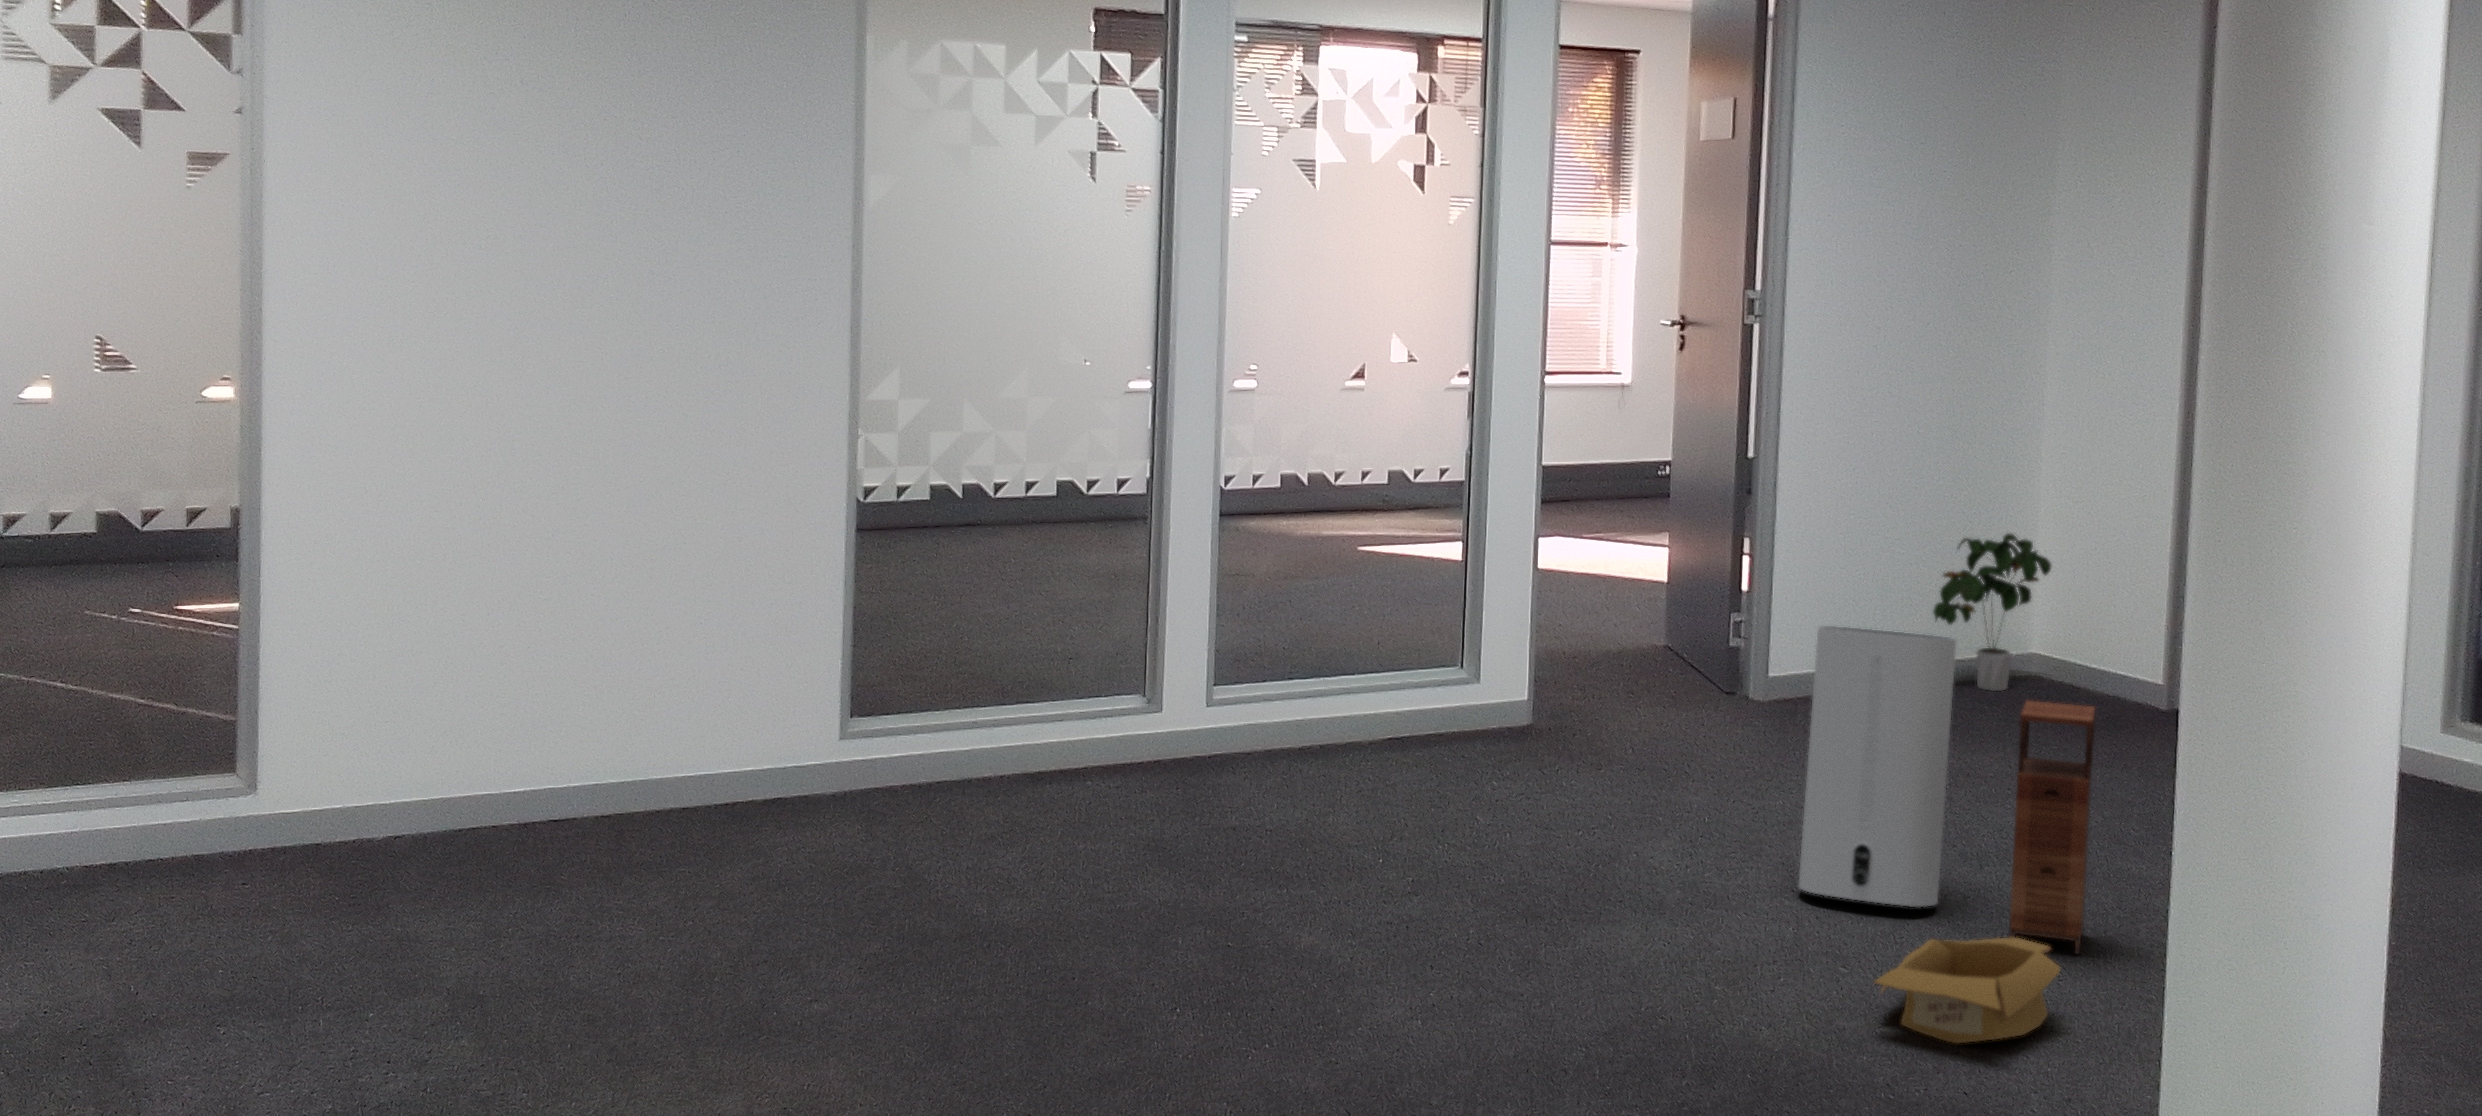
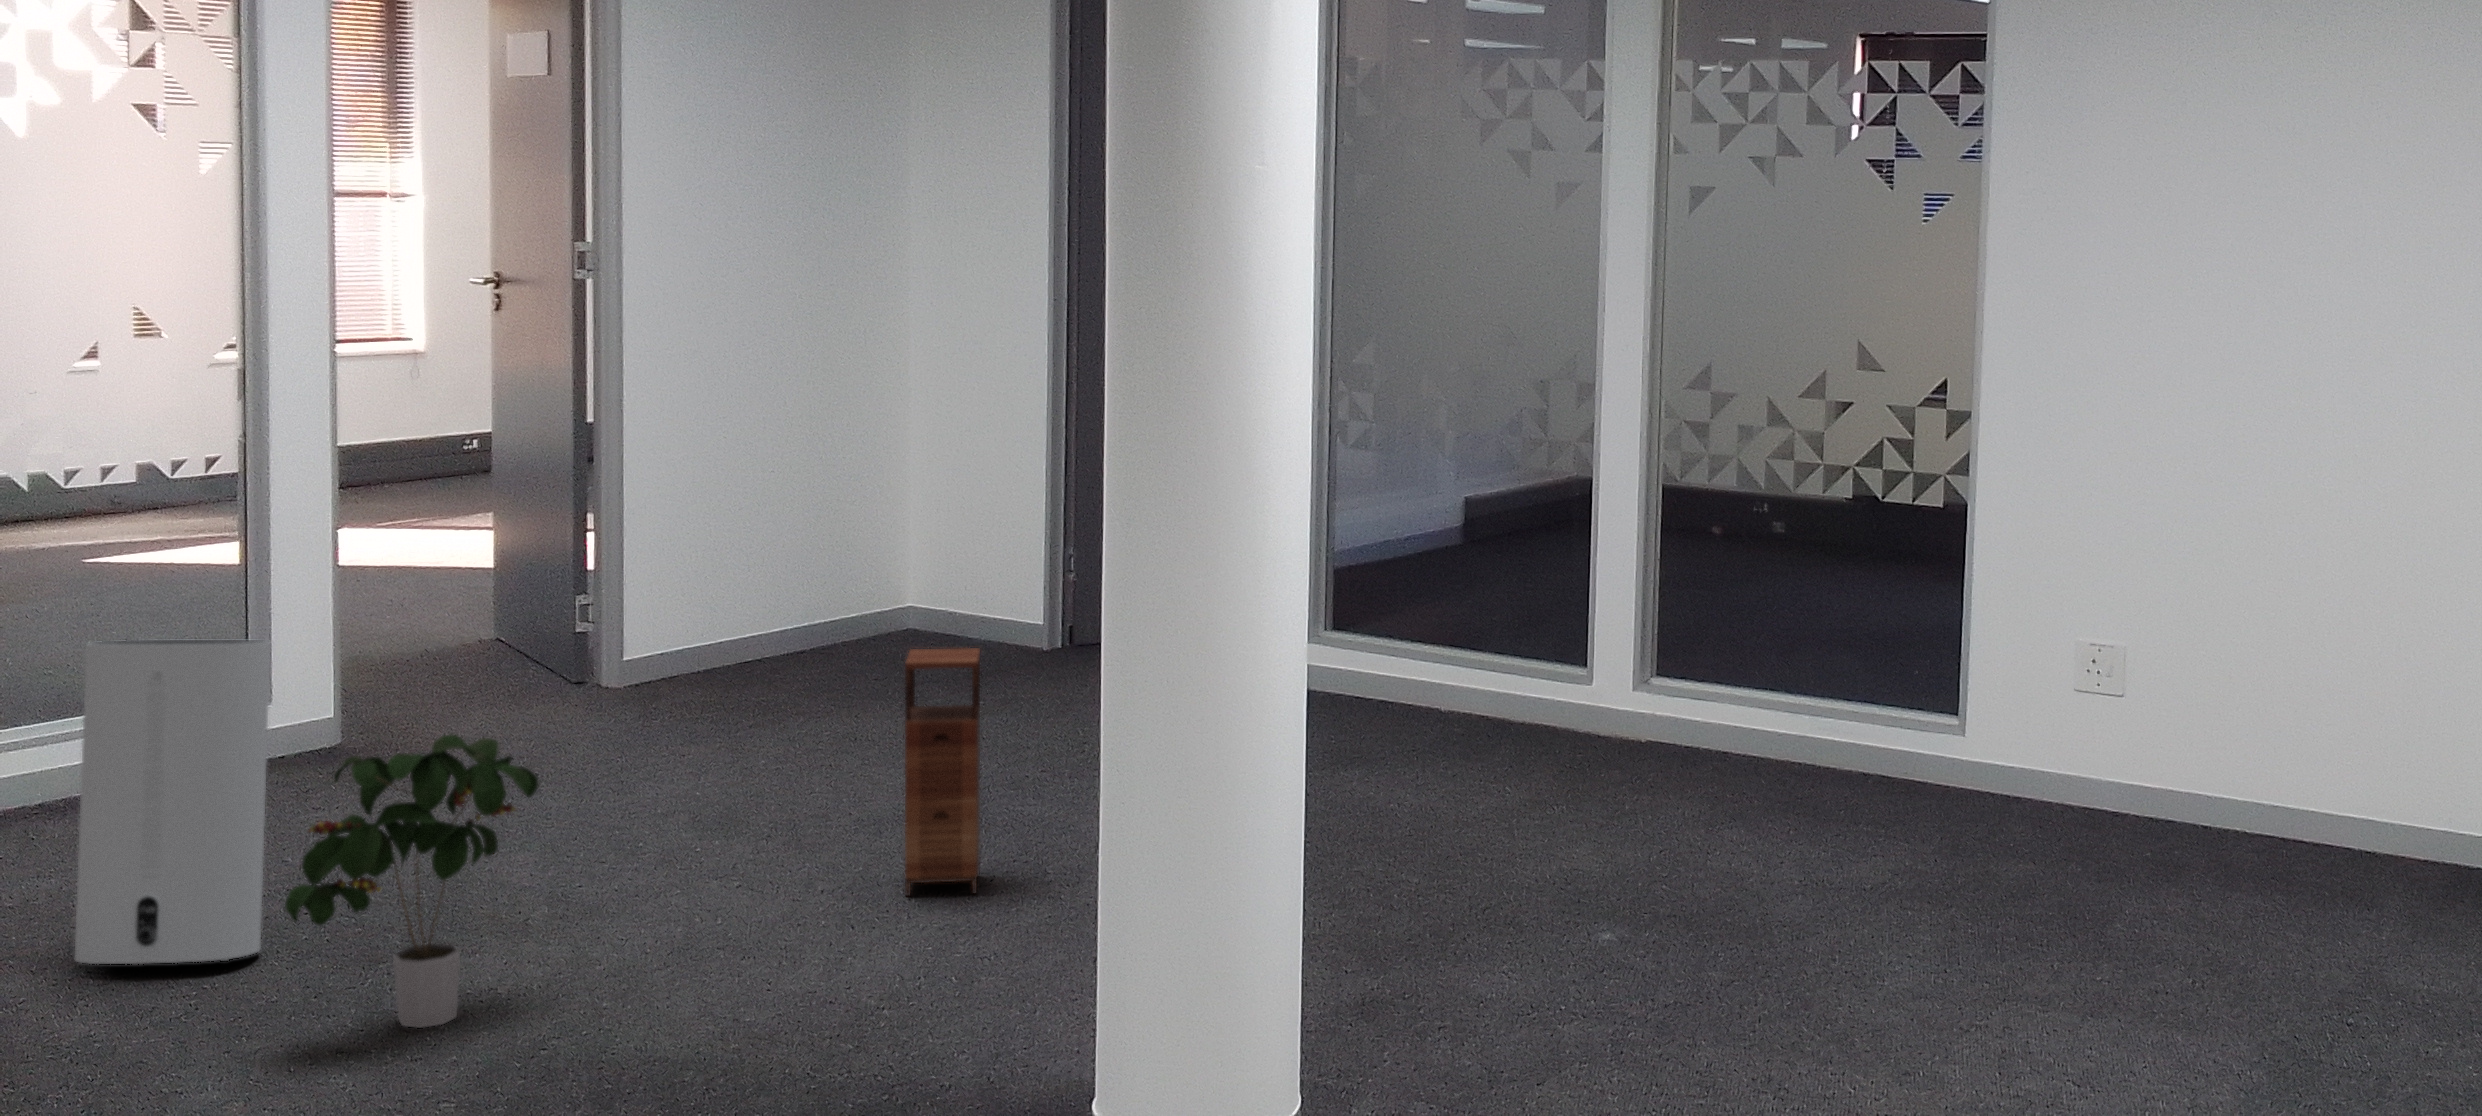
potted plant: present [1933,534,2051,691] -> present [285,734,539,1028]
air purifier: present [1798,626,1956,907] -> present [75,640,270,964]
cardboard box: present [1873,938,2060,1043] -> none [767,883,958,994]

